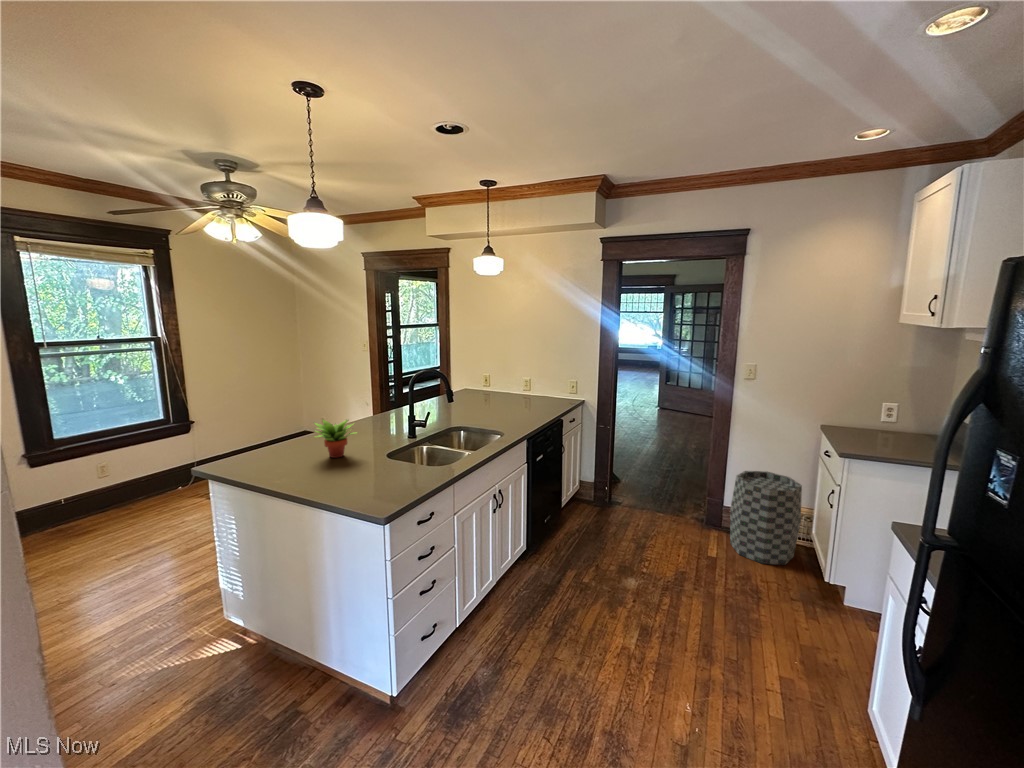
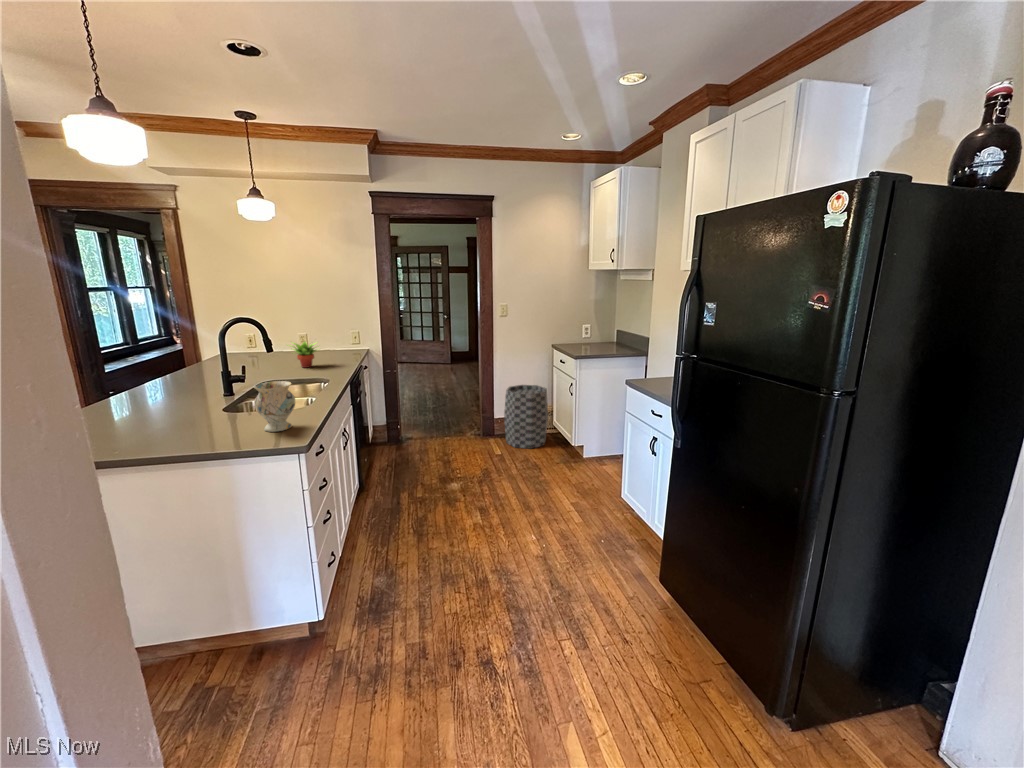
succulent plant: present [314,419,356,458] -> present [289,342,318,368]
vase: none [376,439,412,490] -> present [254,381,295,432]

